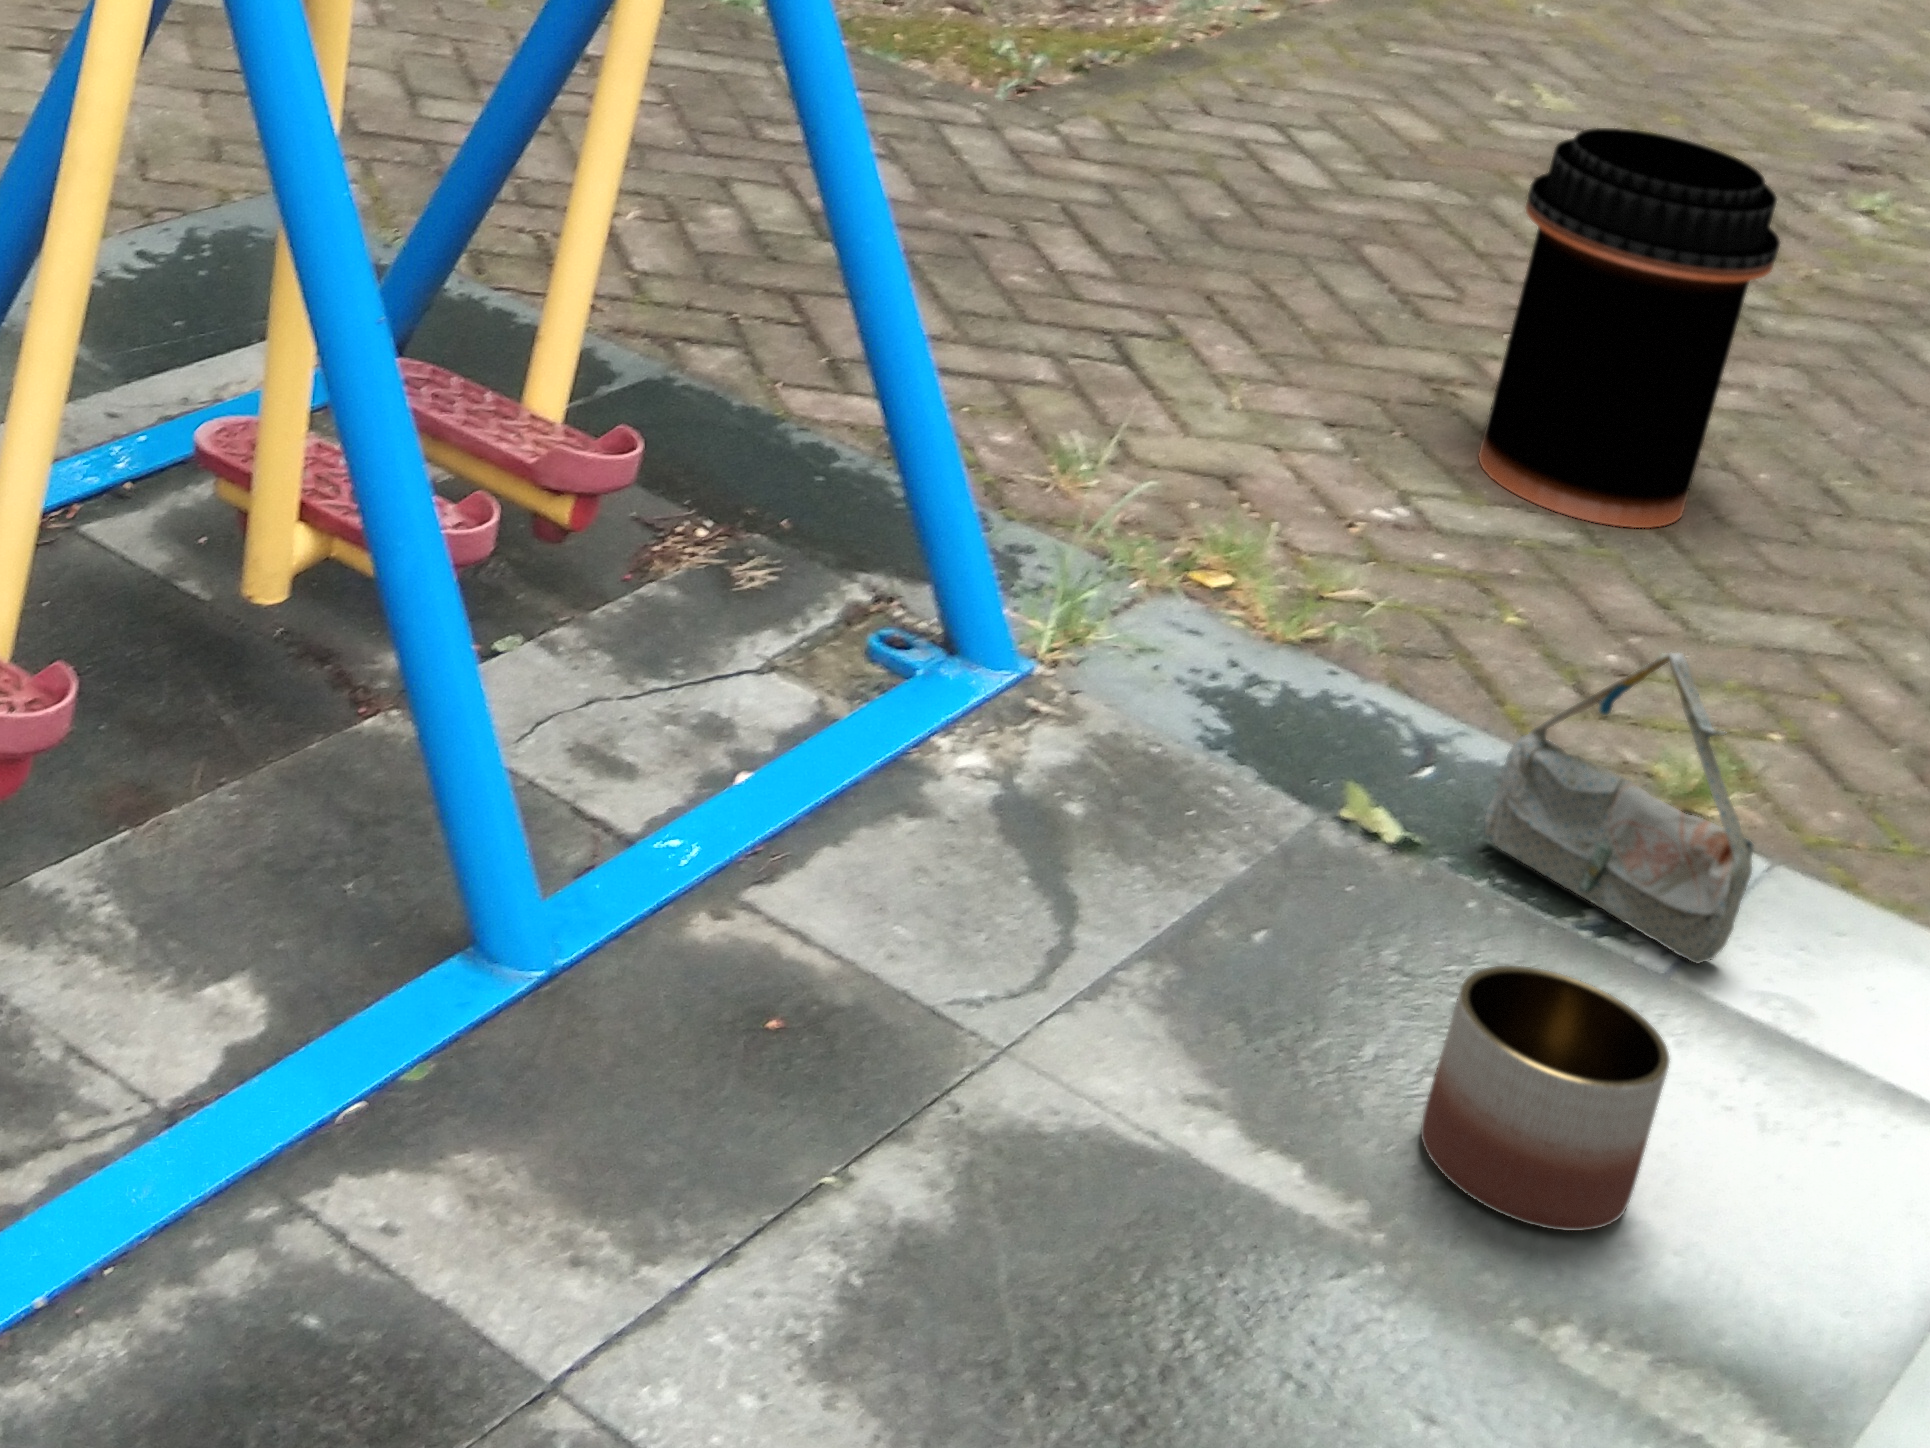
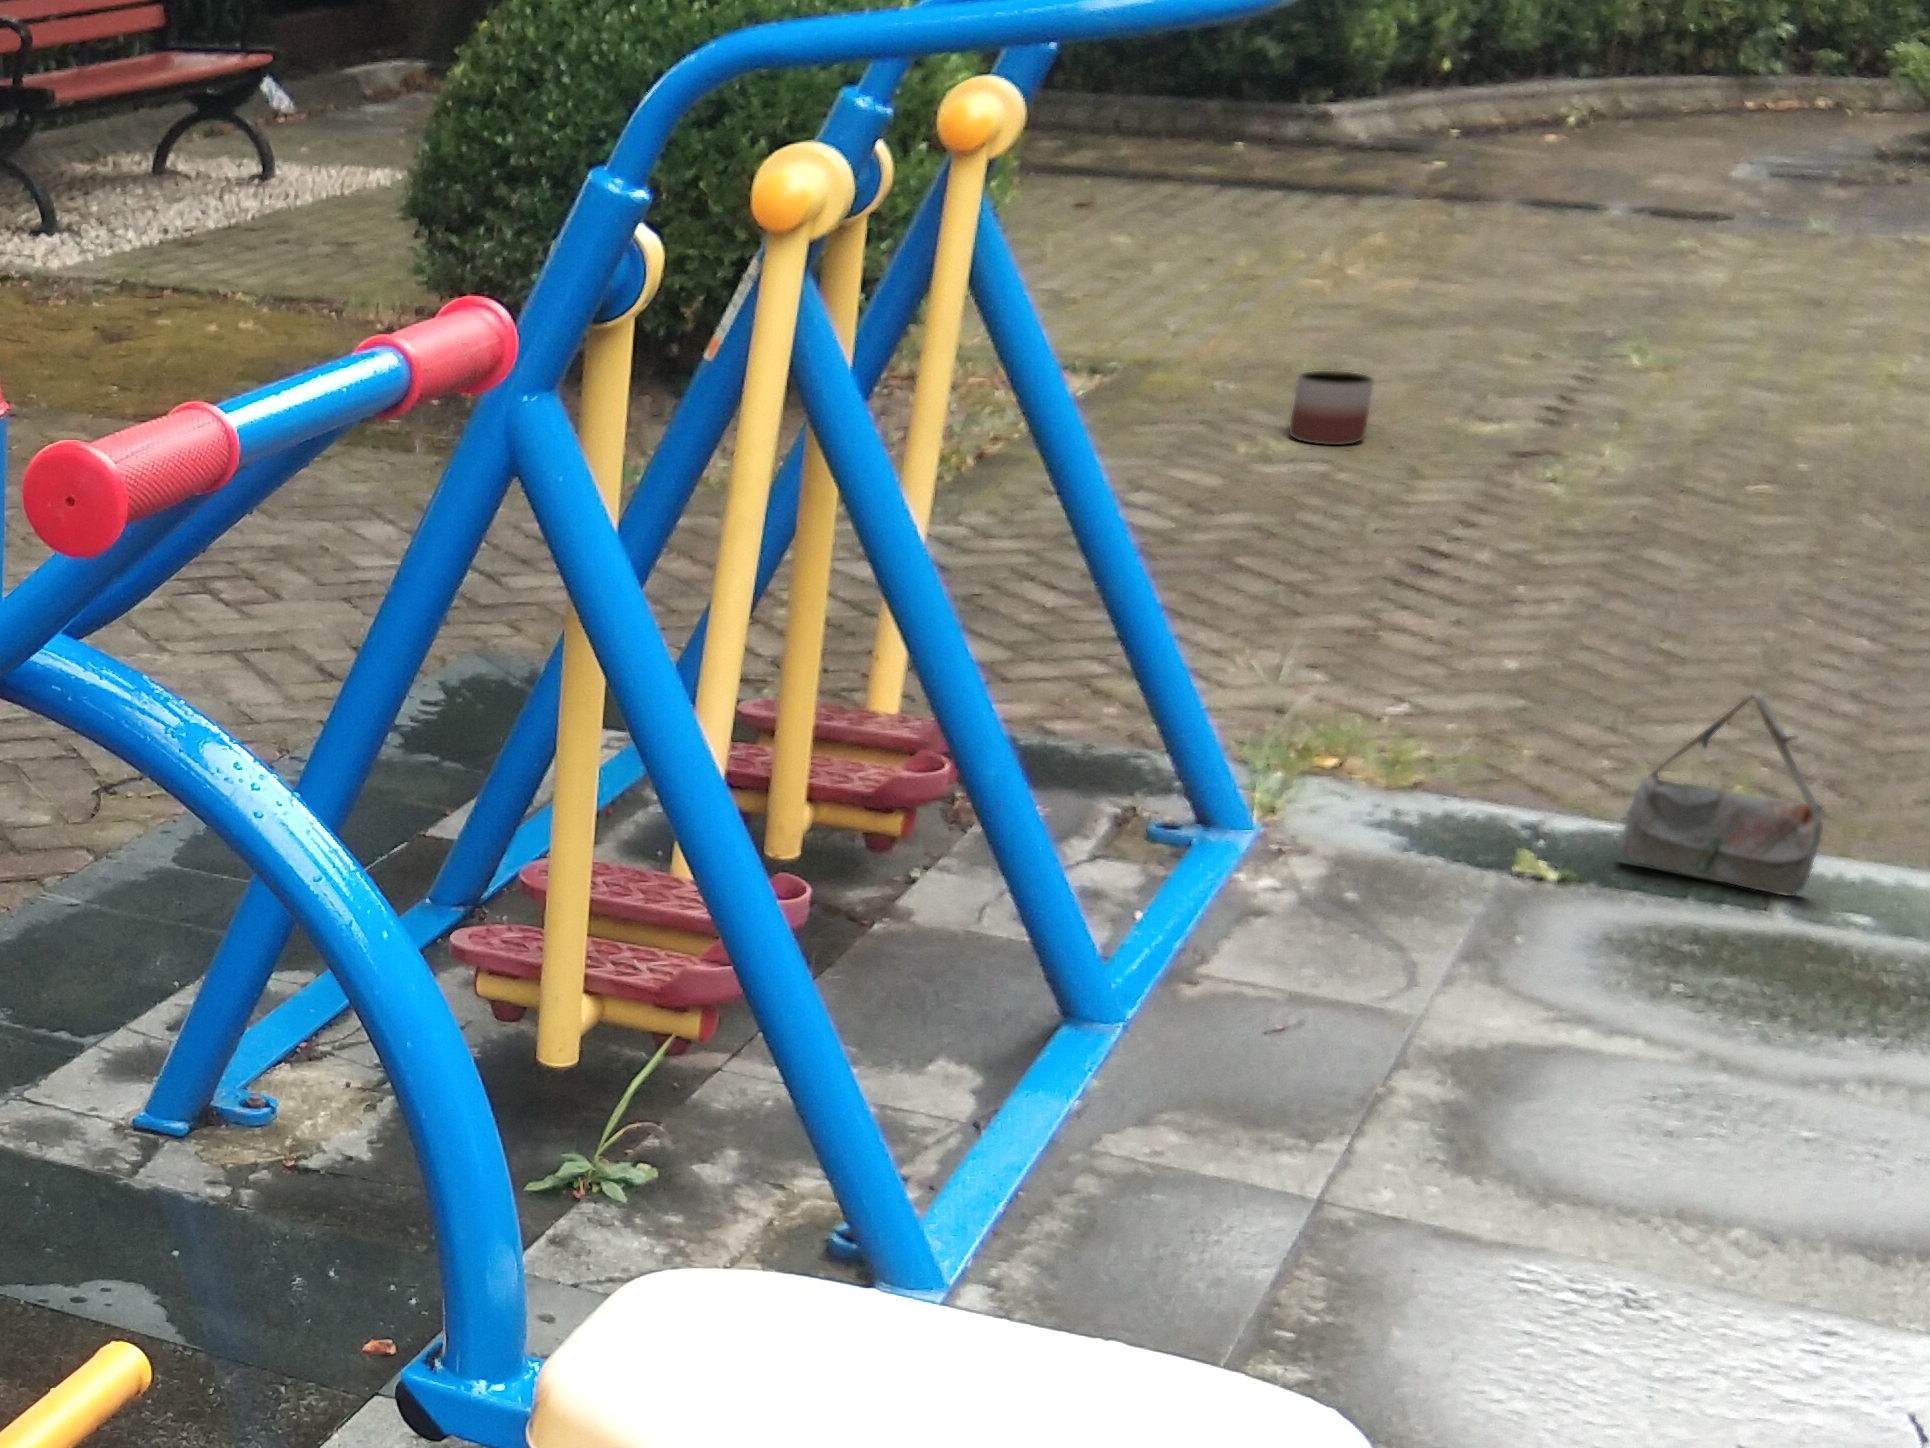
trash can: present [1479,128,1780,528] -> none [1414,405,1632,696]
planter: present [1421,966,1669,1231] -> present [1289,371,1374,445]

